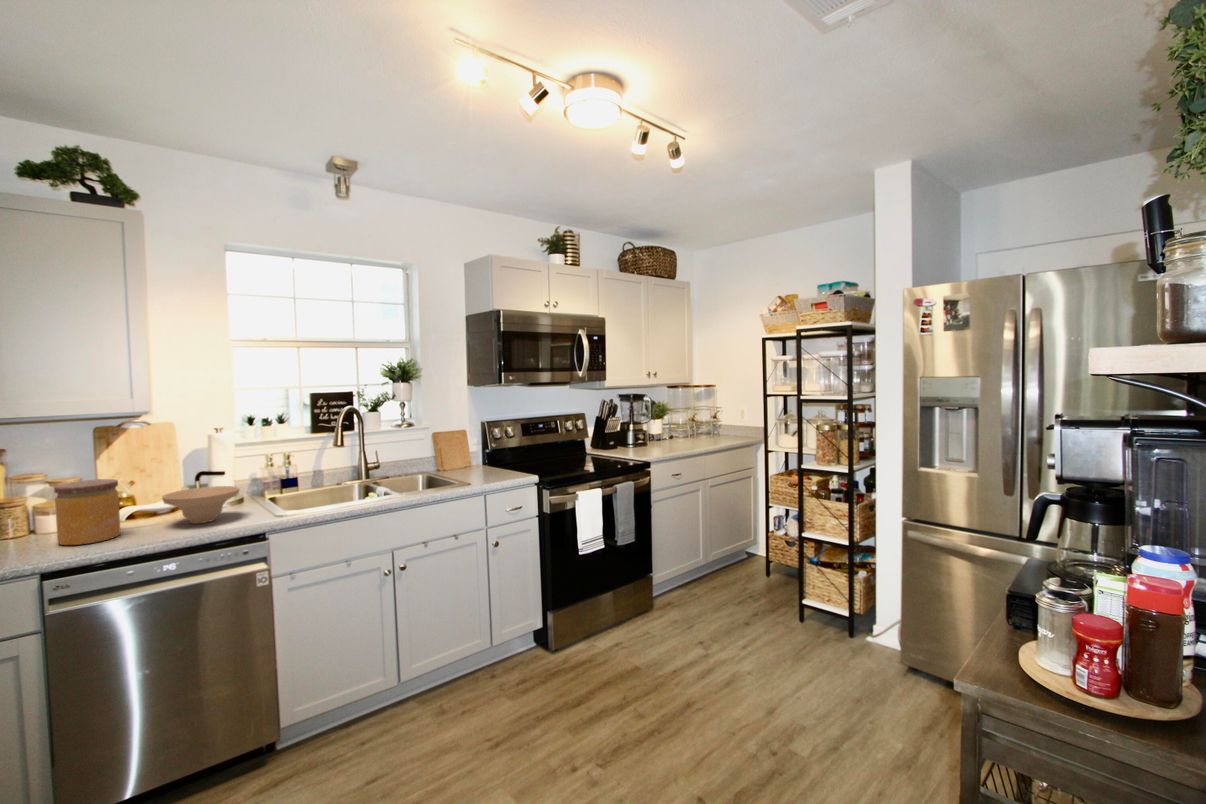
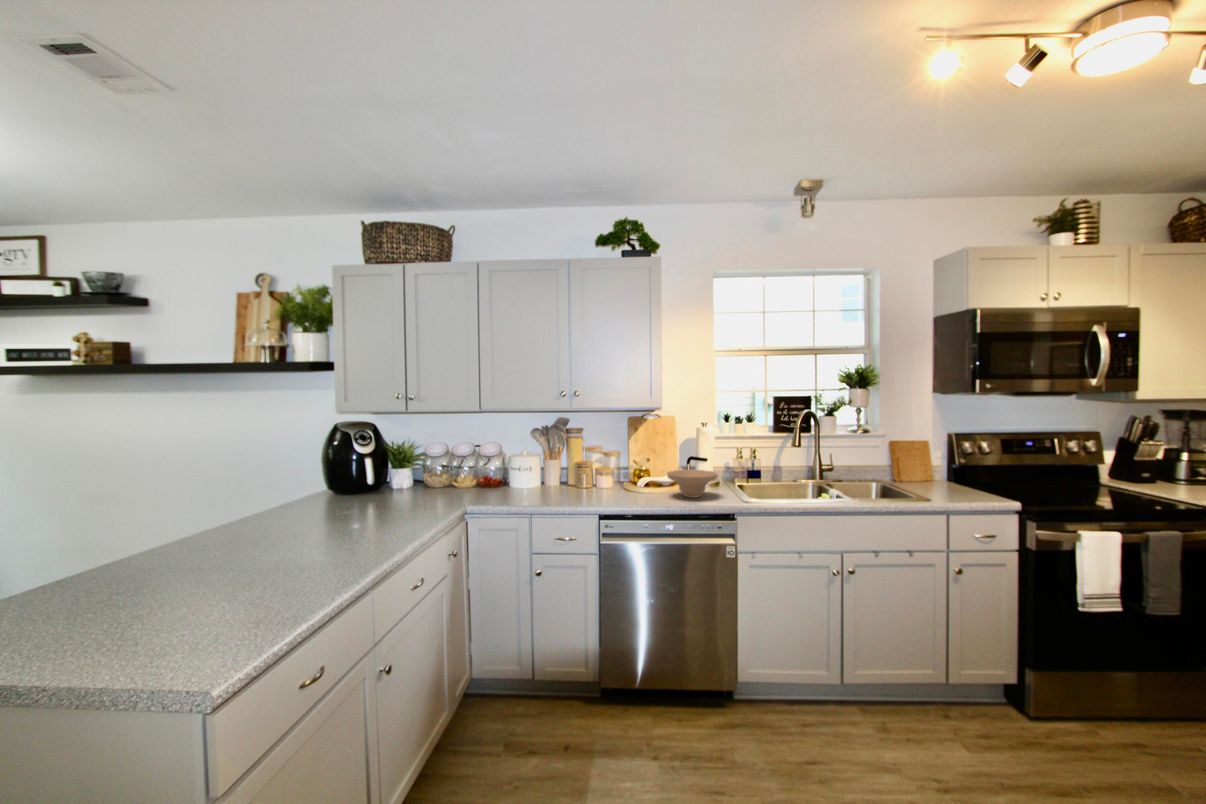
jar: present [54,479,120,545] -> none [609,455,642,500]

